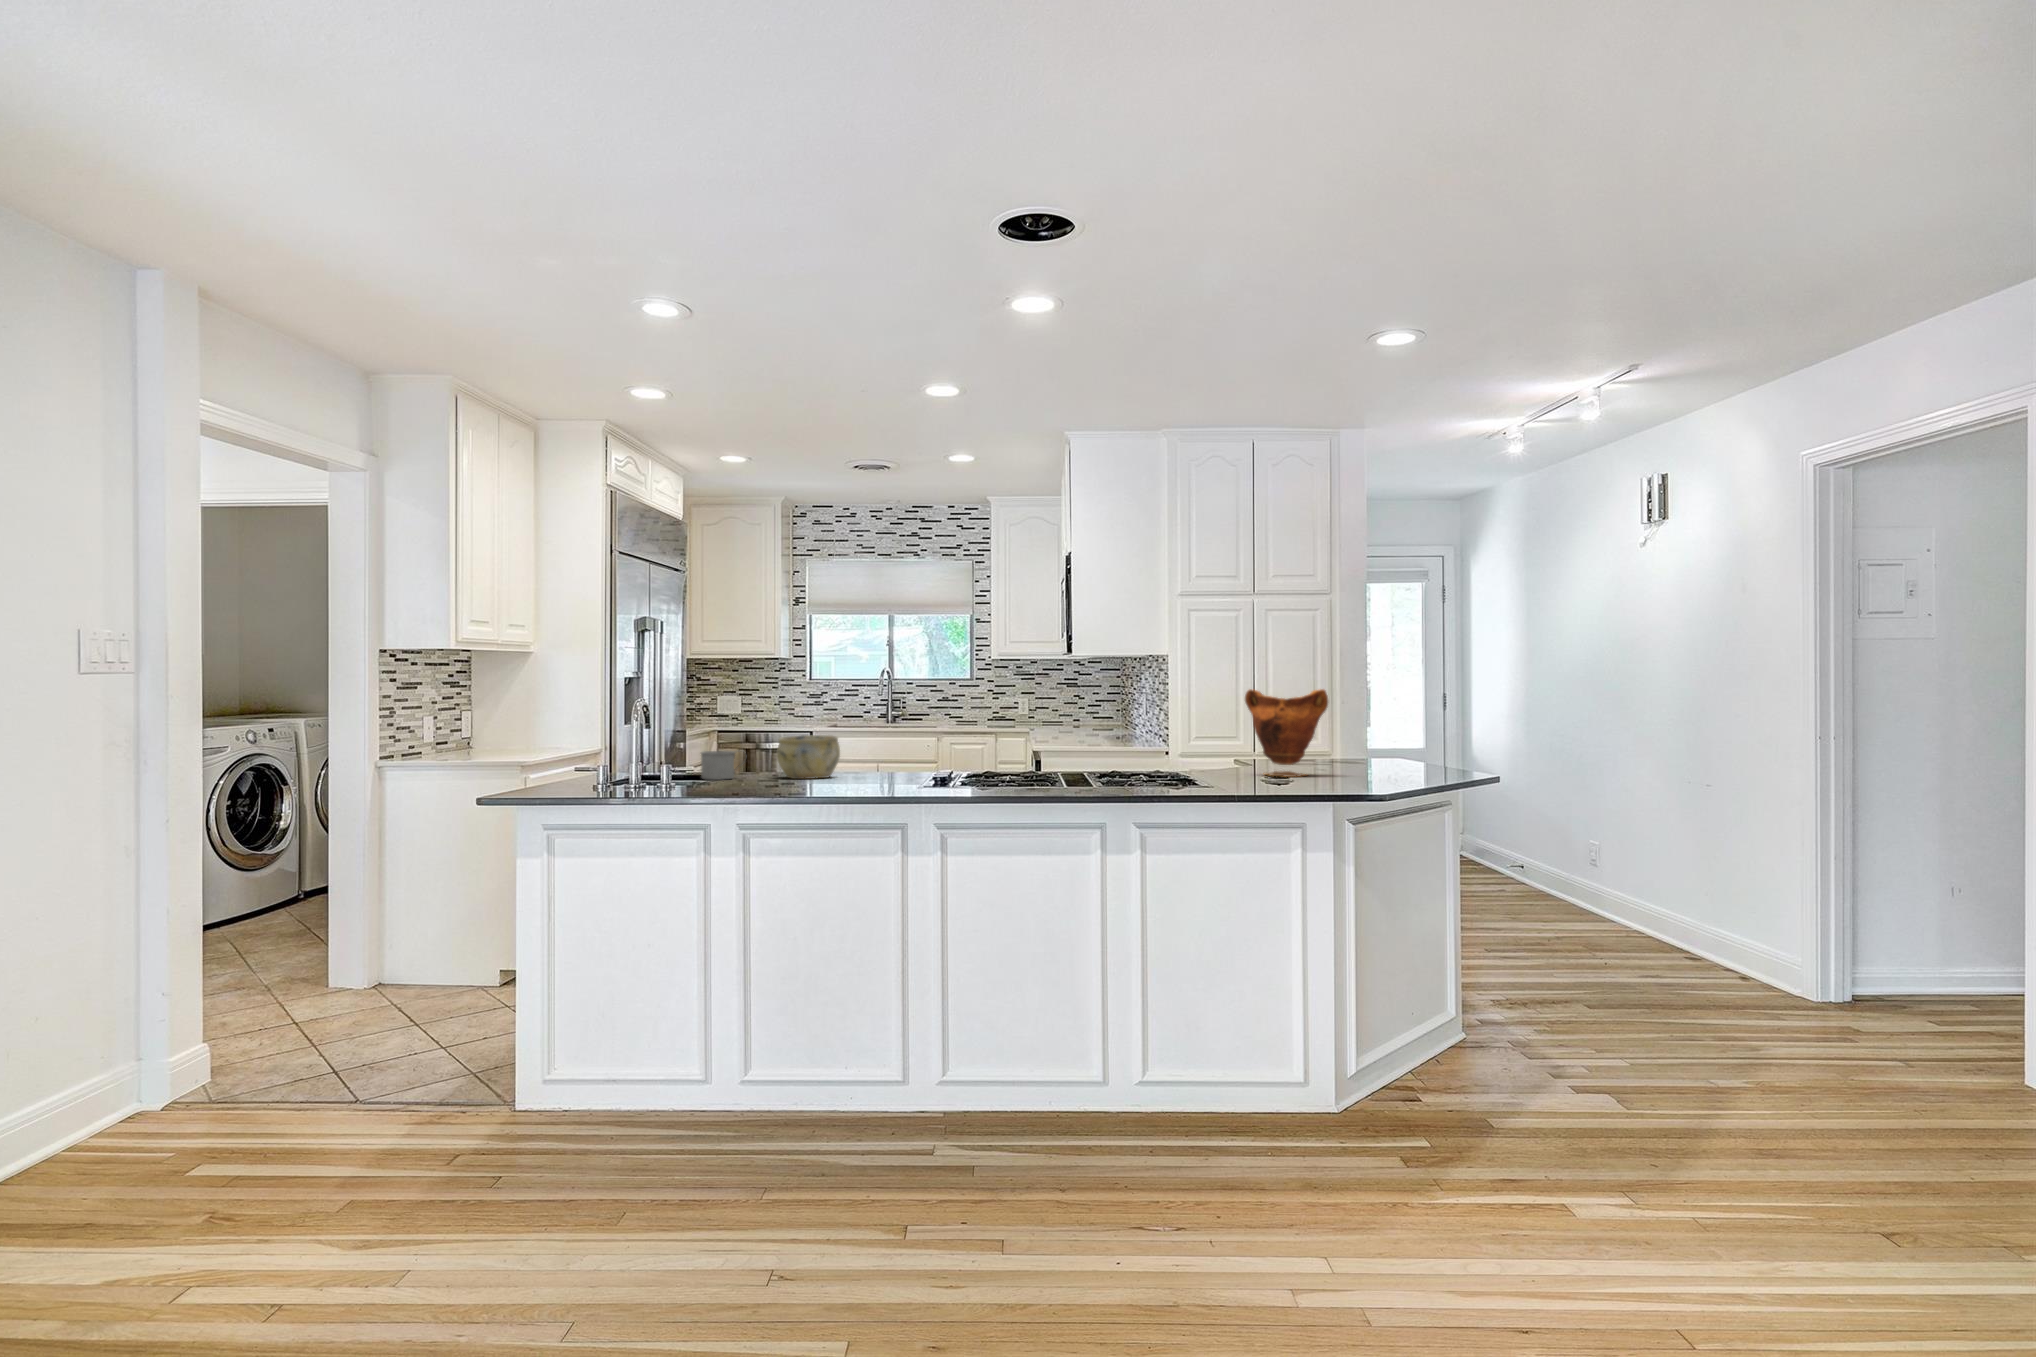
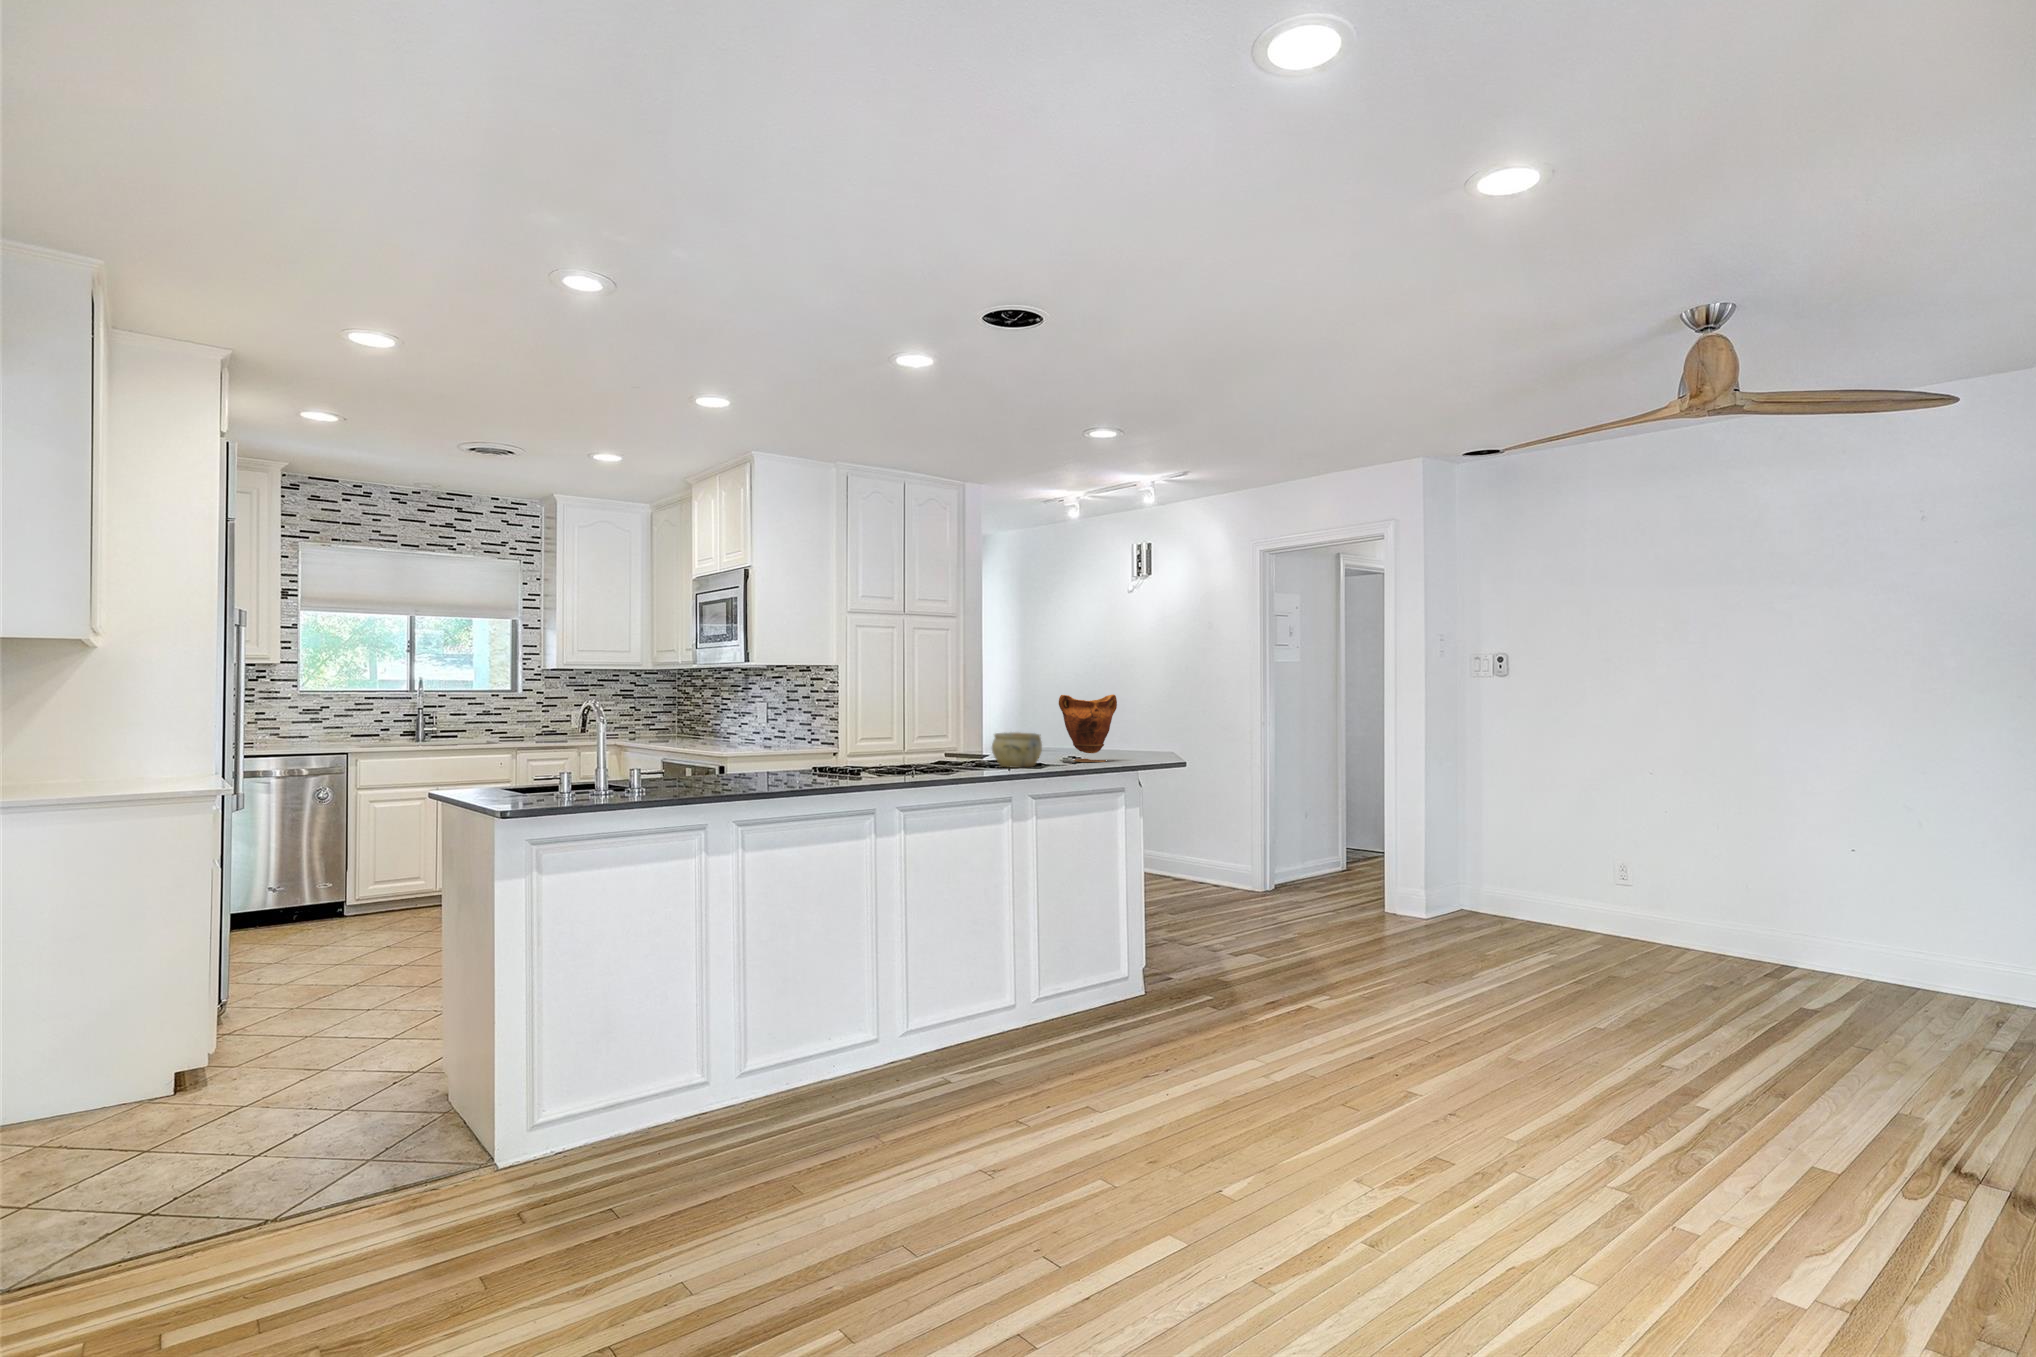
ceramic bowl: present [776,735,840,779] -> present [992,732,1042,768]
mug: present [701,751,739,780] -> none [658,761,700,794]

